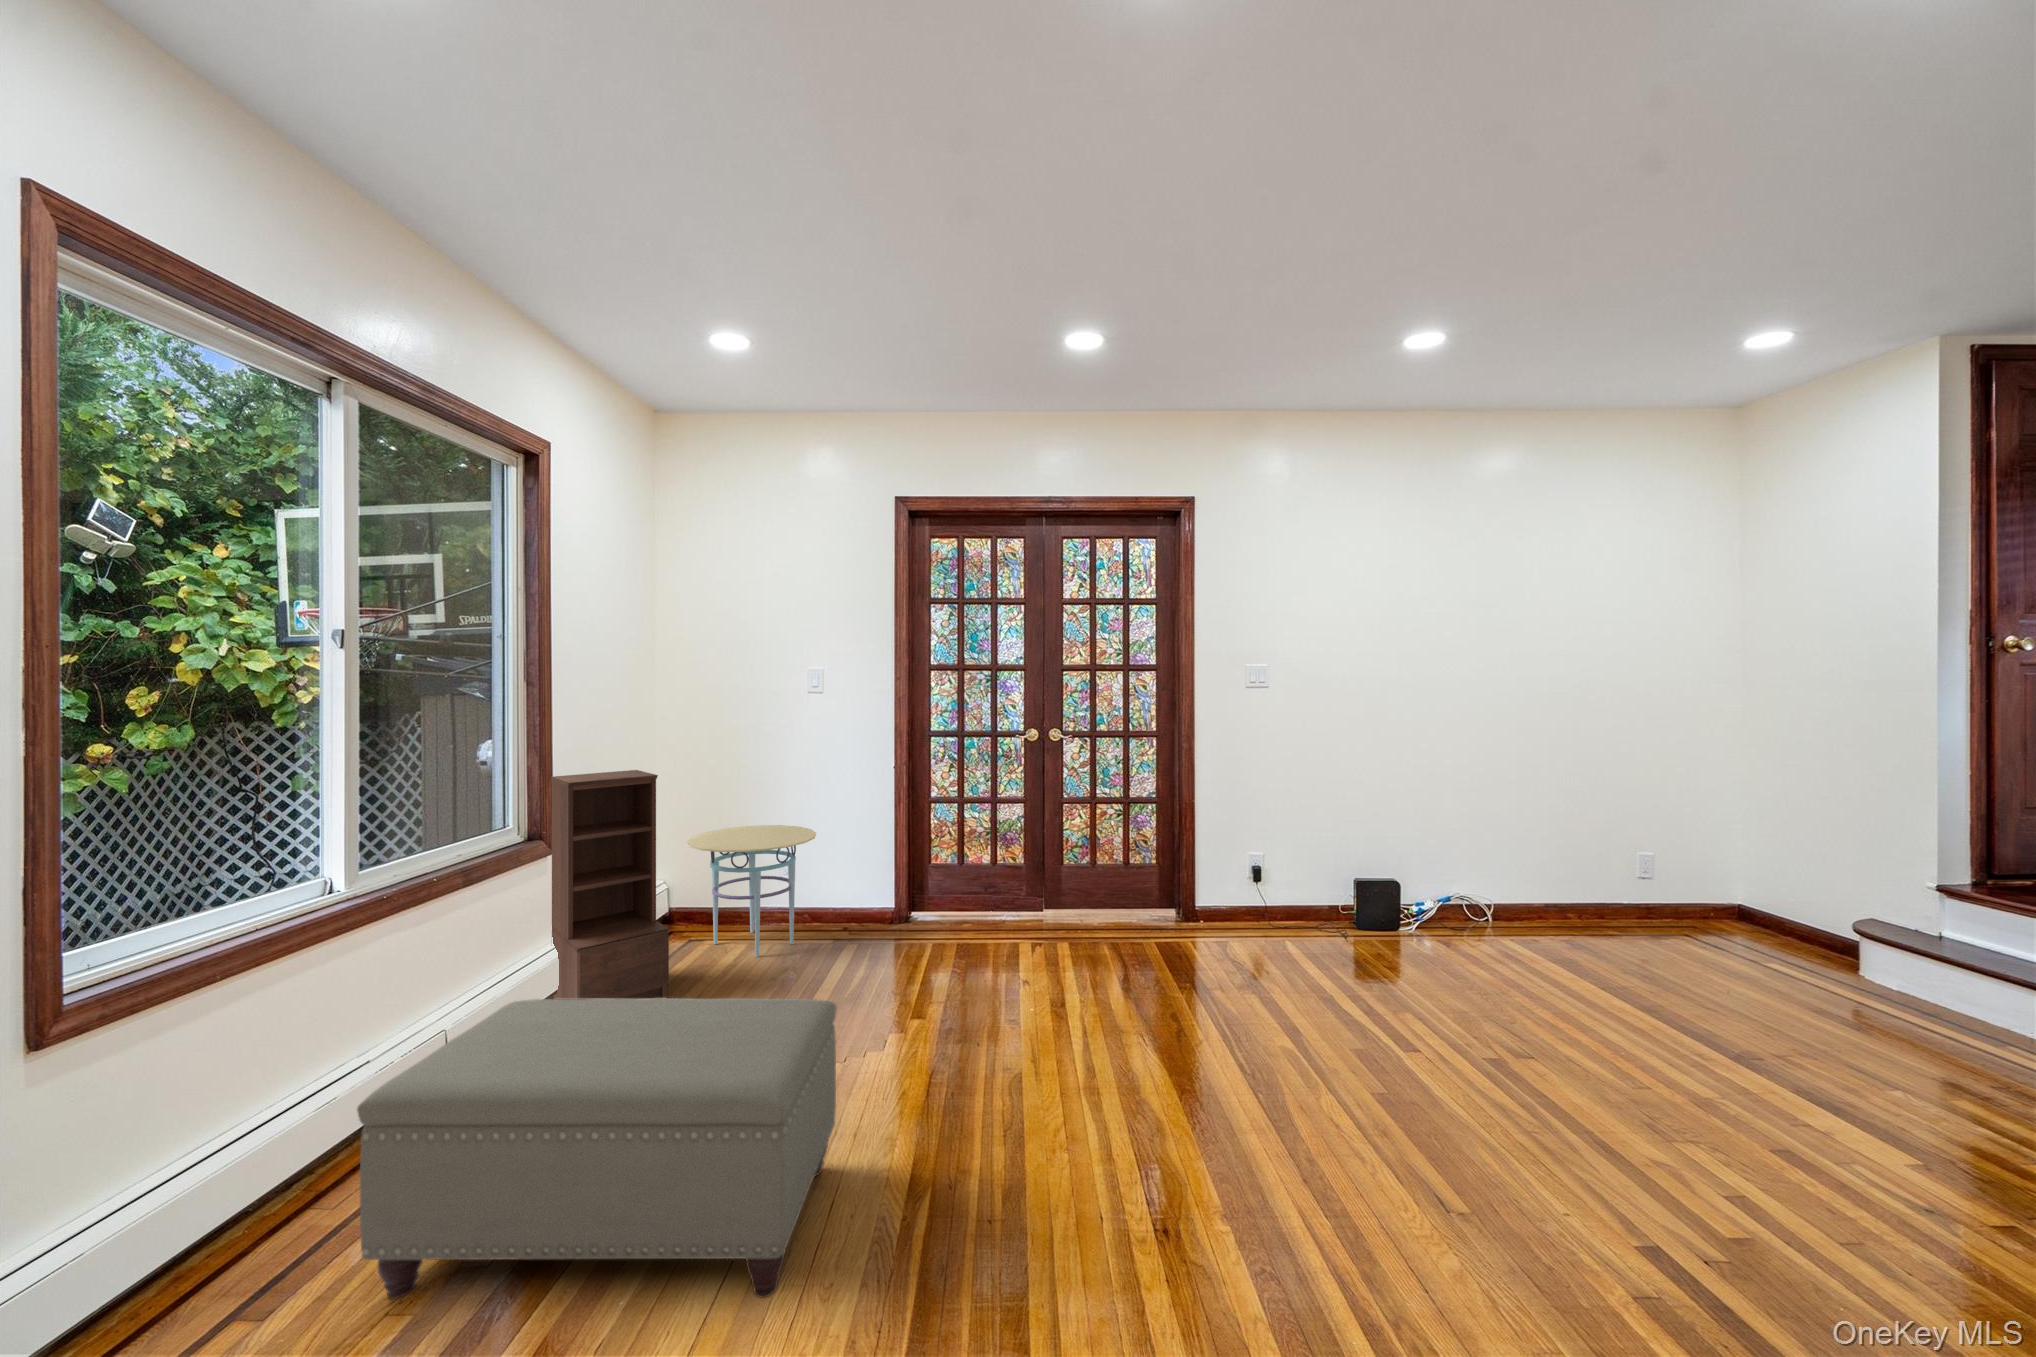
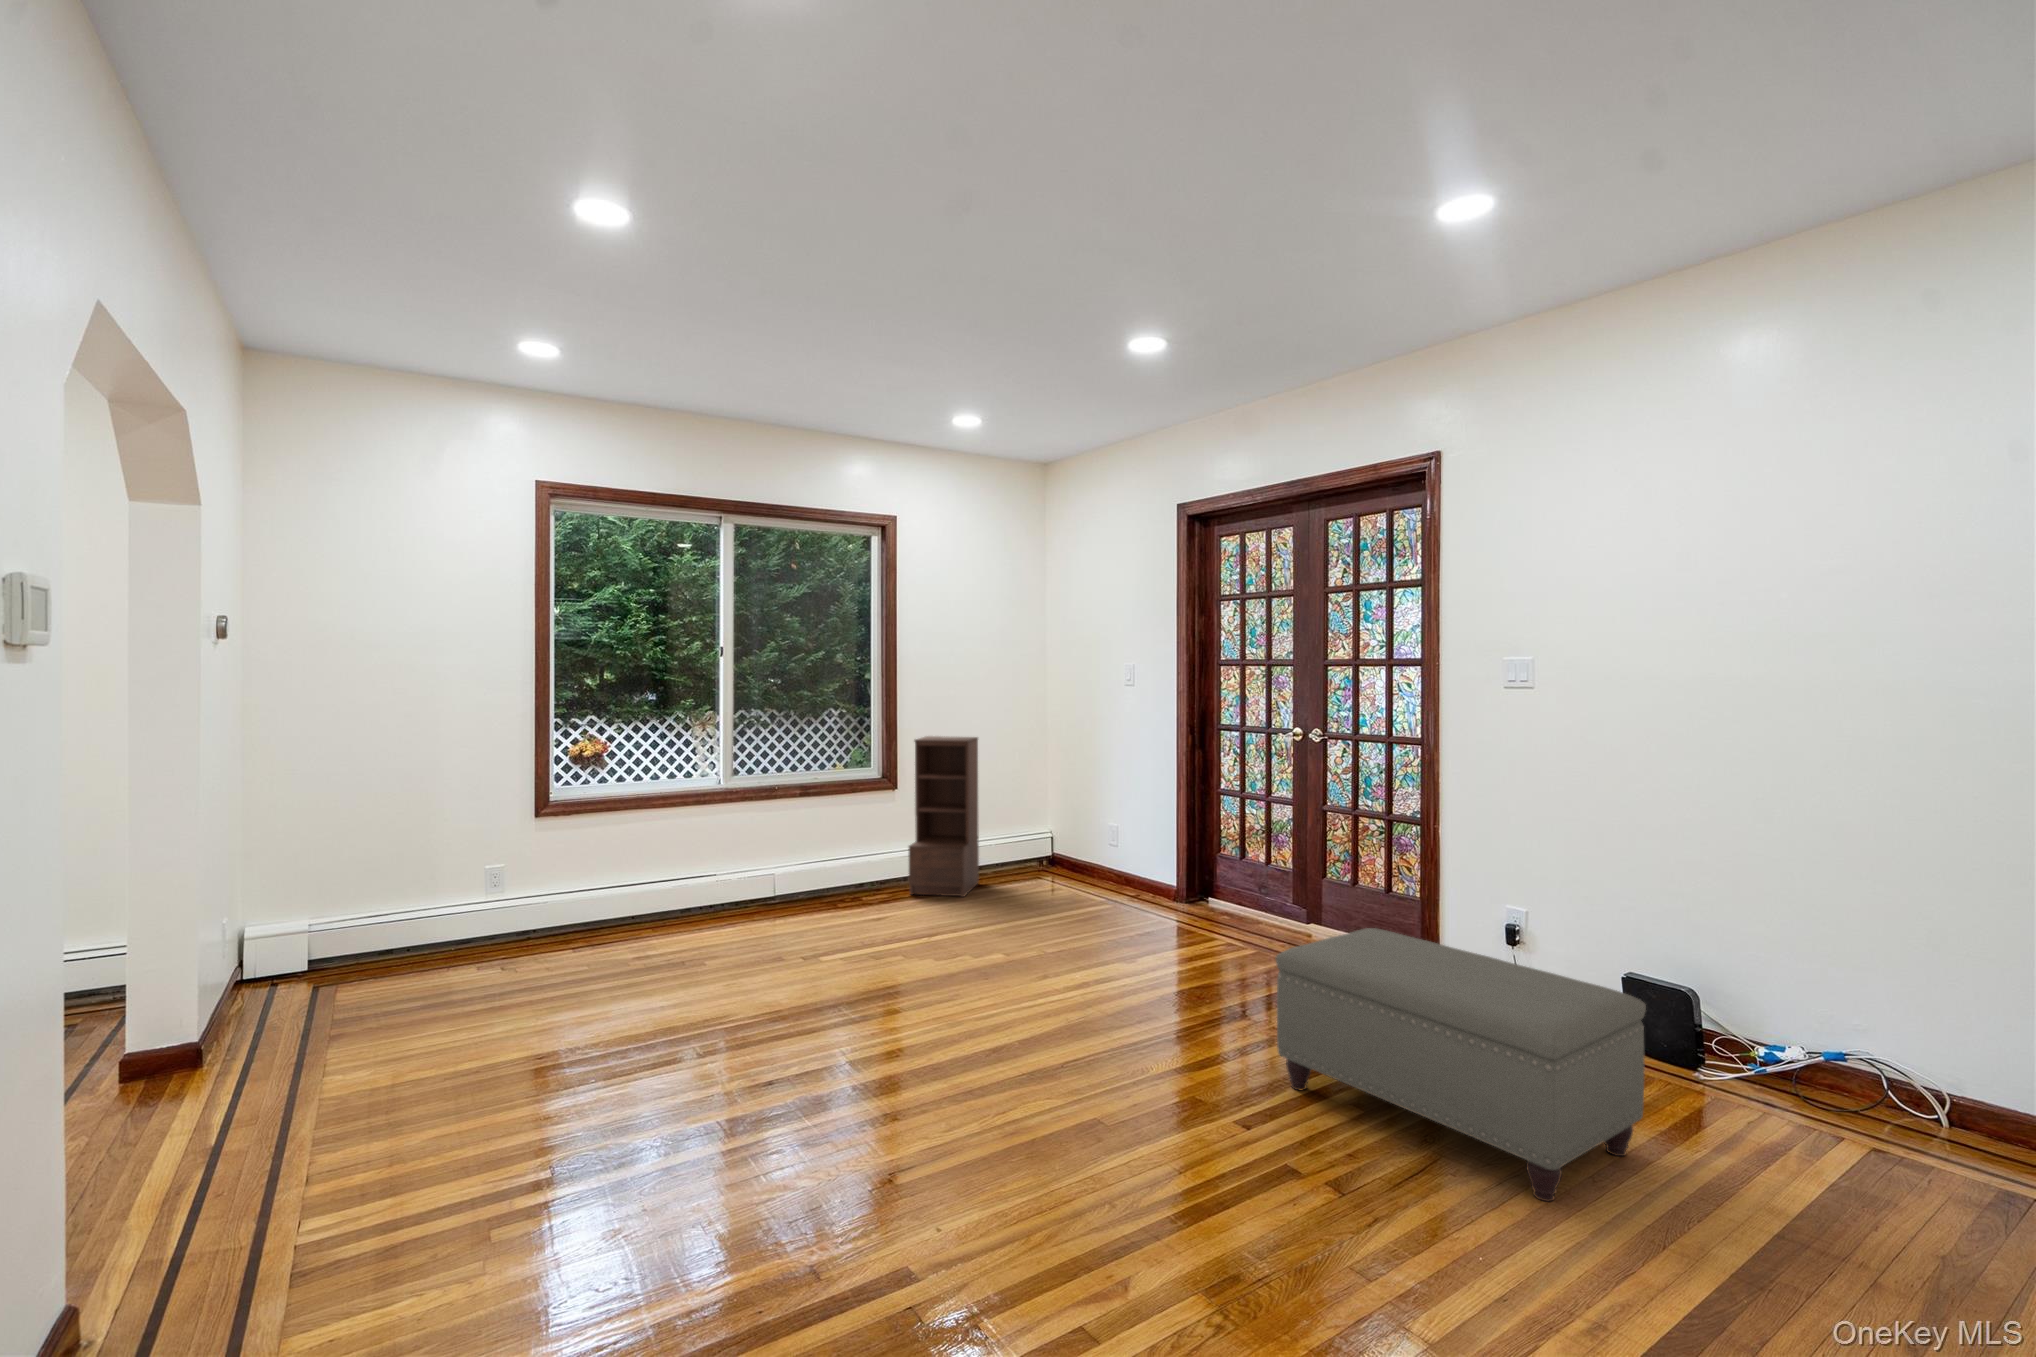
side table: present [687,825,816,957] -> none [1018,793,1116,893]
ottoman: present [357,998,837,1299] -> present [1276,928,1646,1202]

